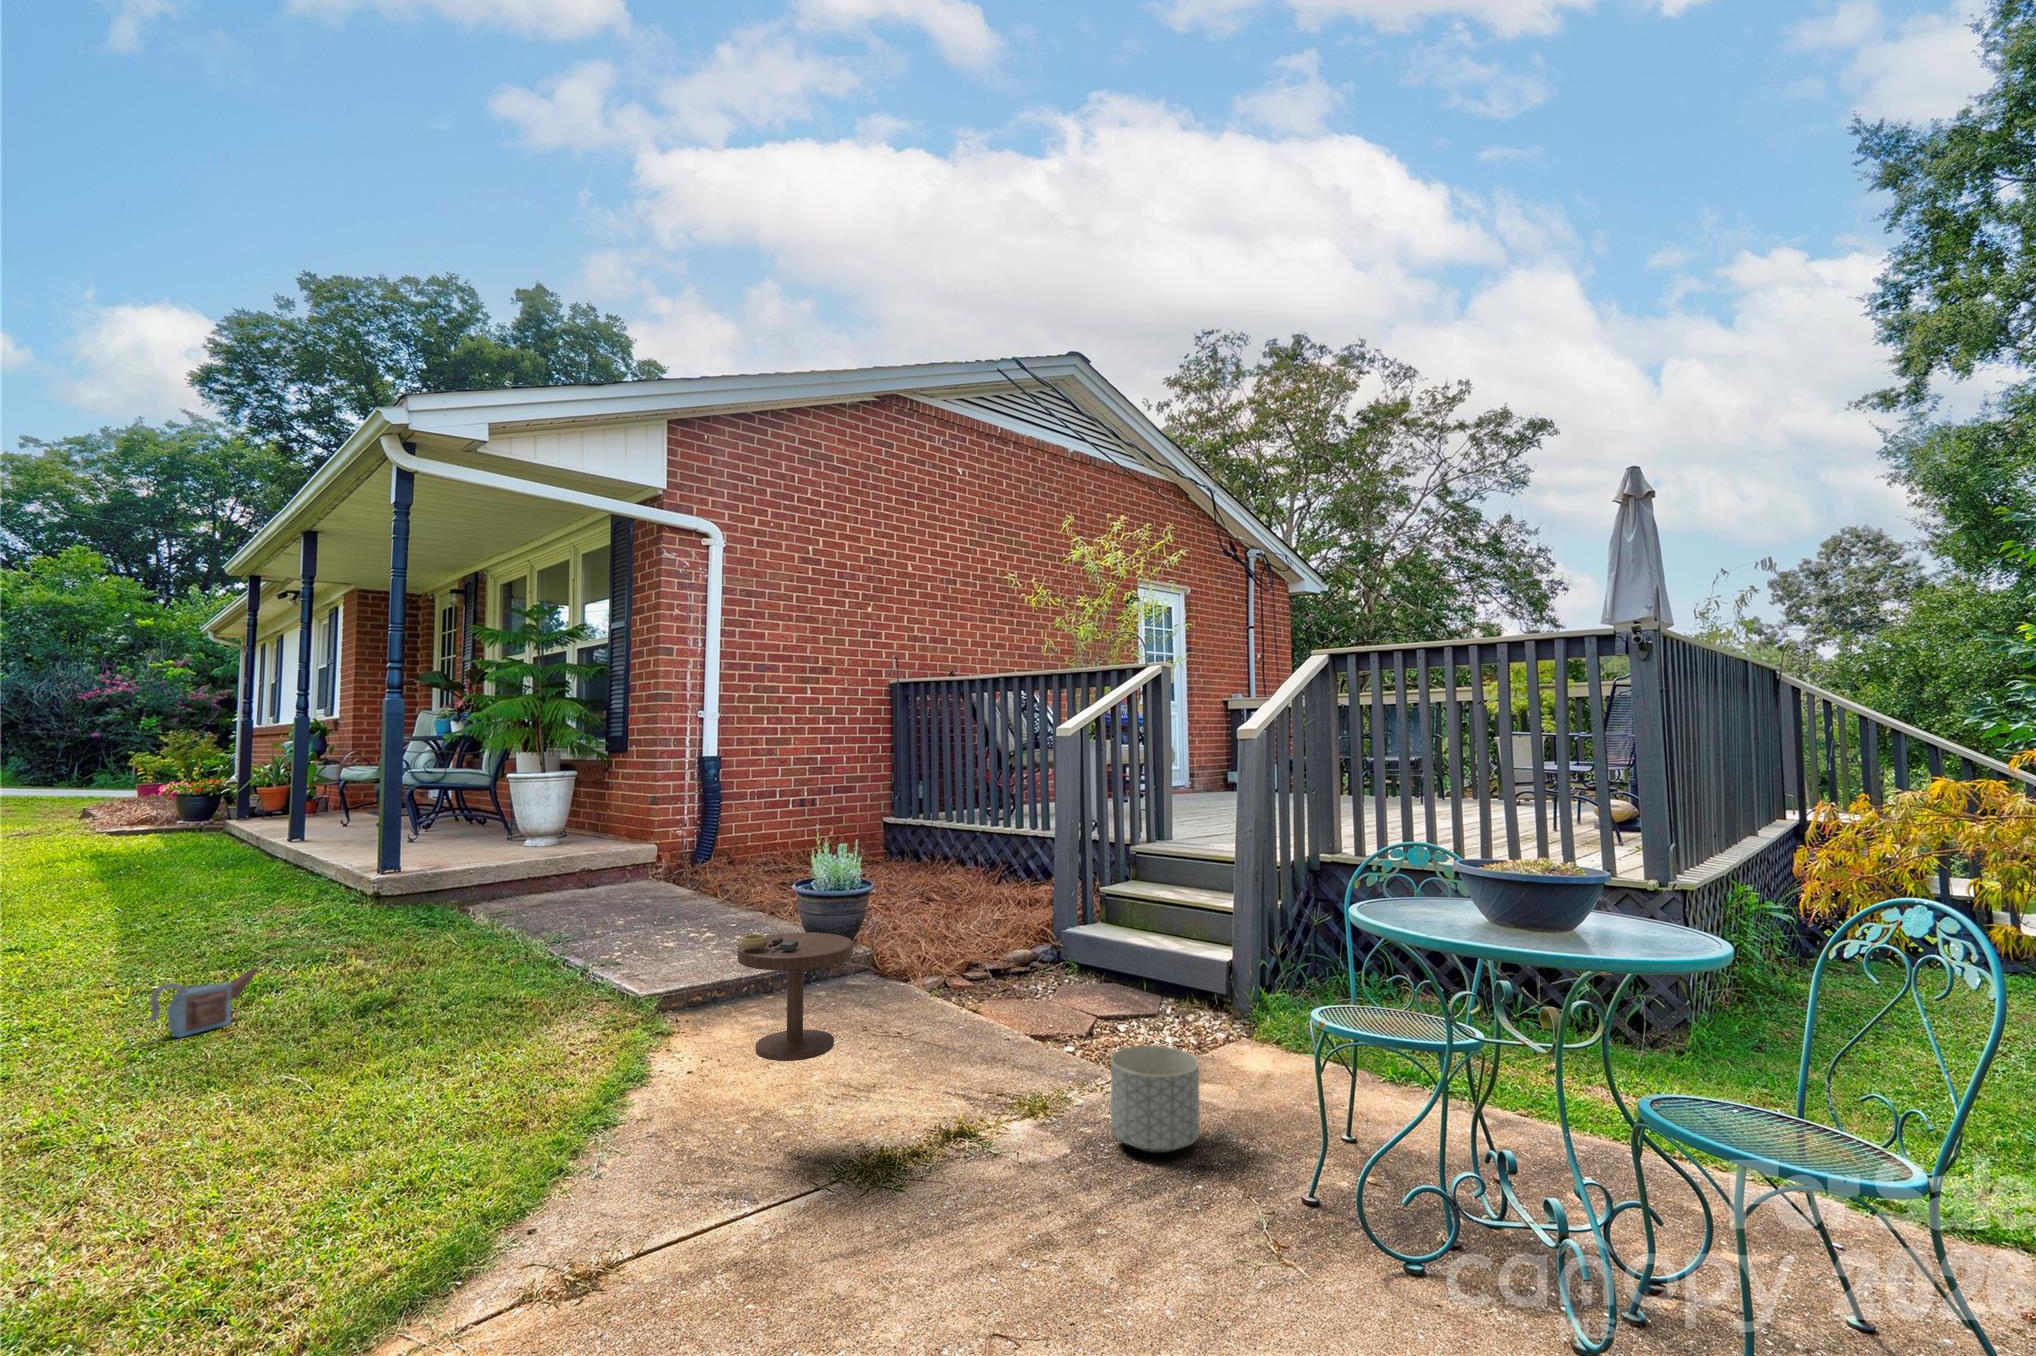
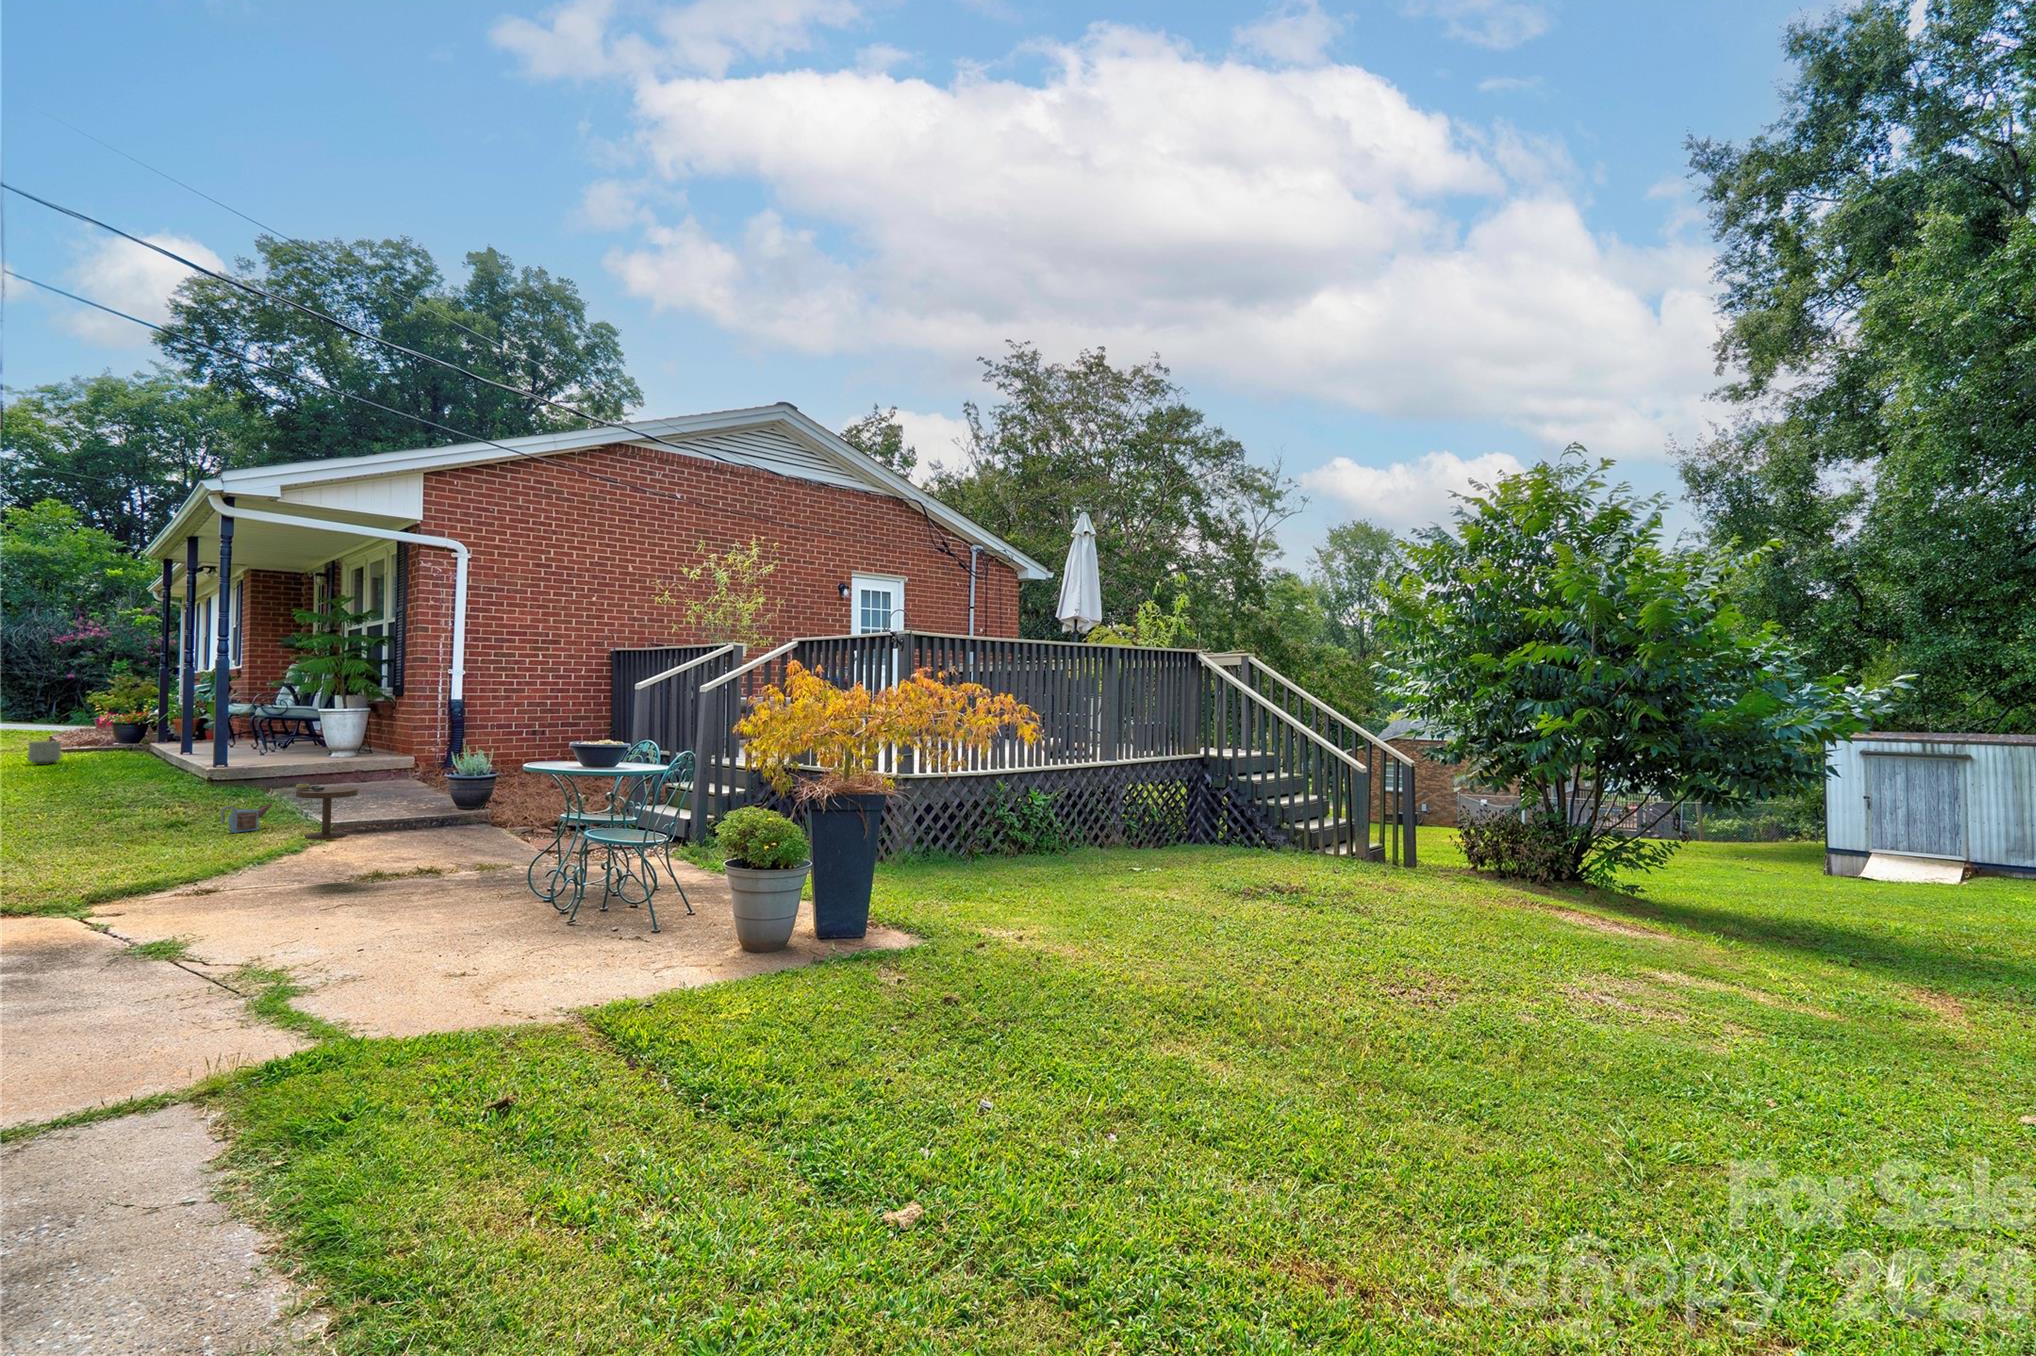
watering can: present [149,968,259,1037] -> present [220,803,272,833]
planter: present [1111,1045,1199,1153] -> present [28,741,61,765]

